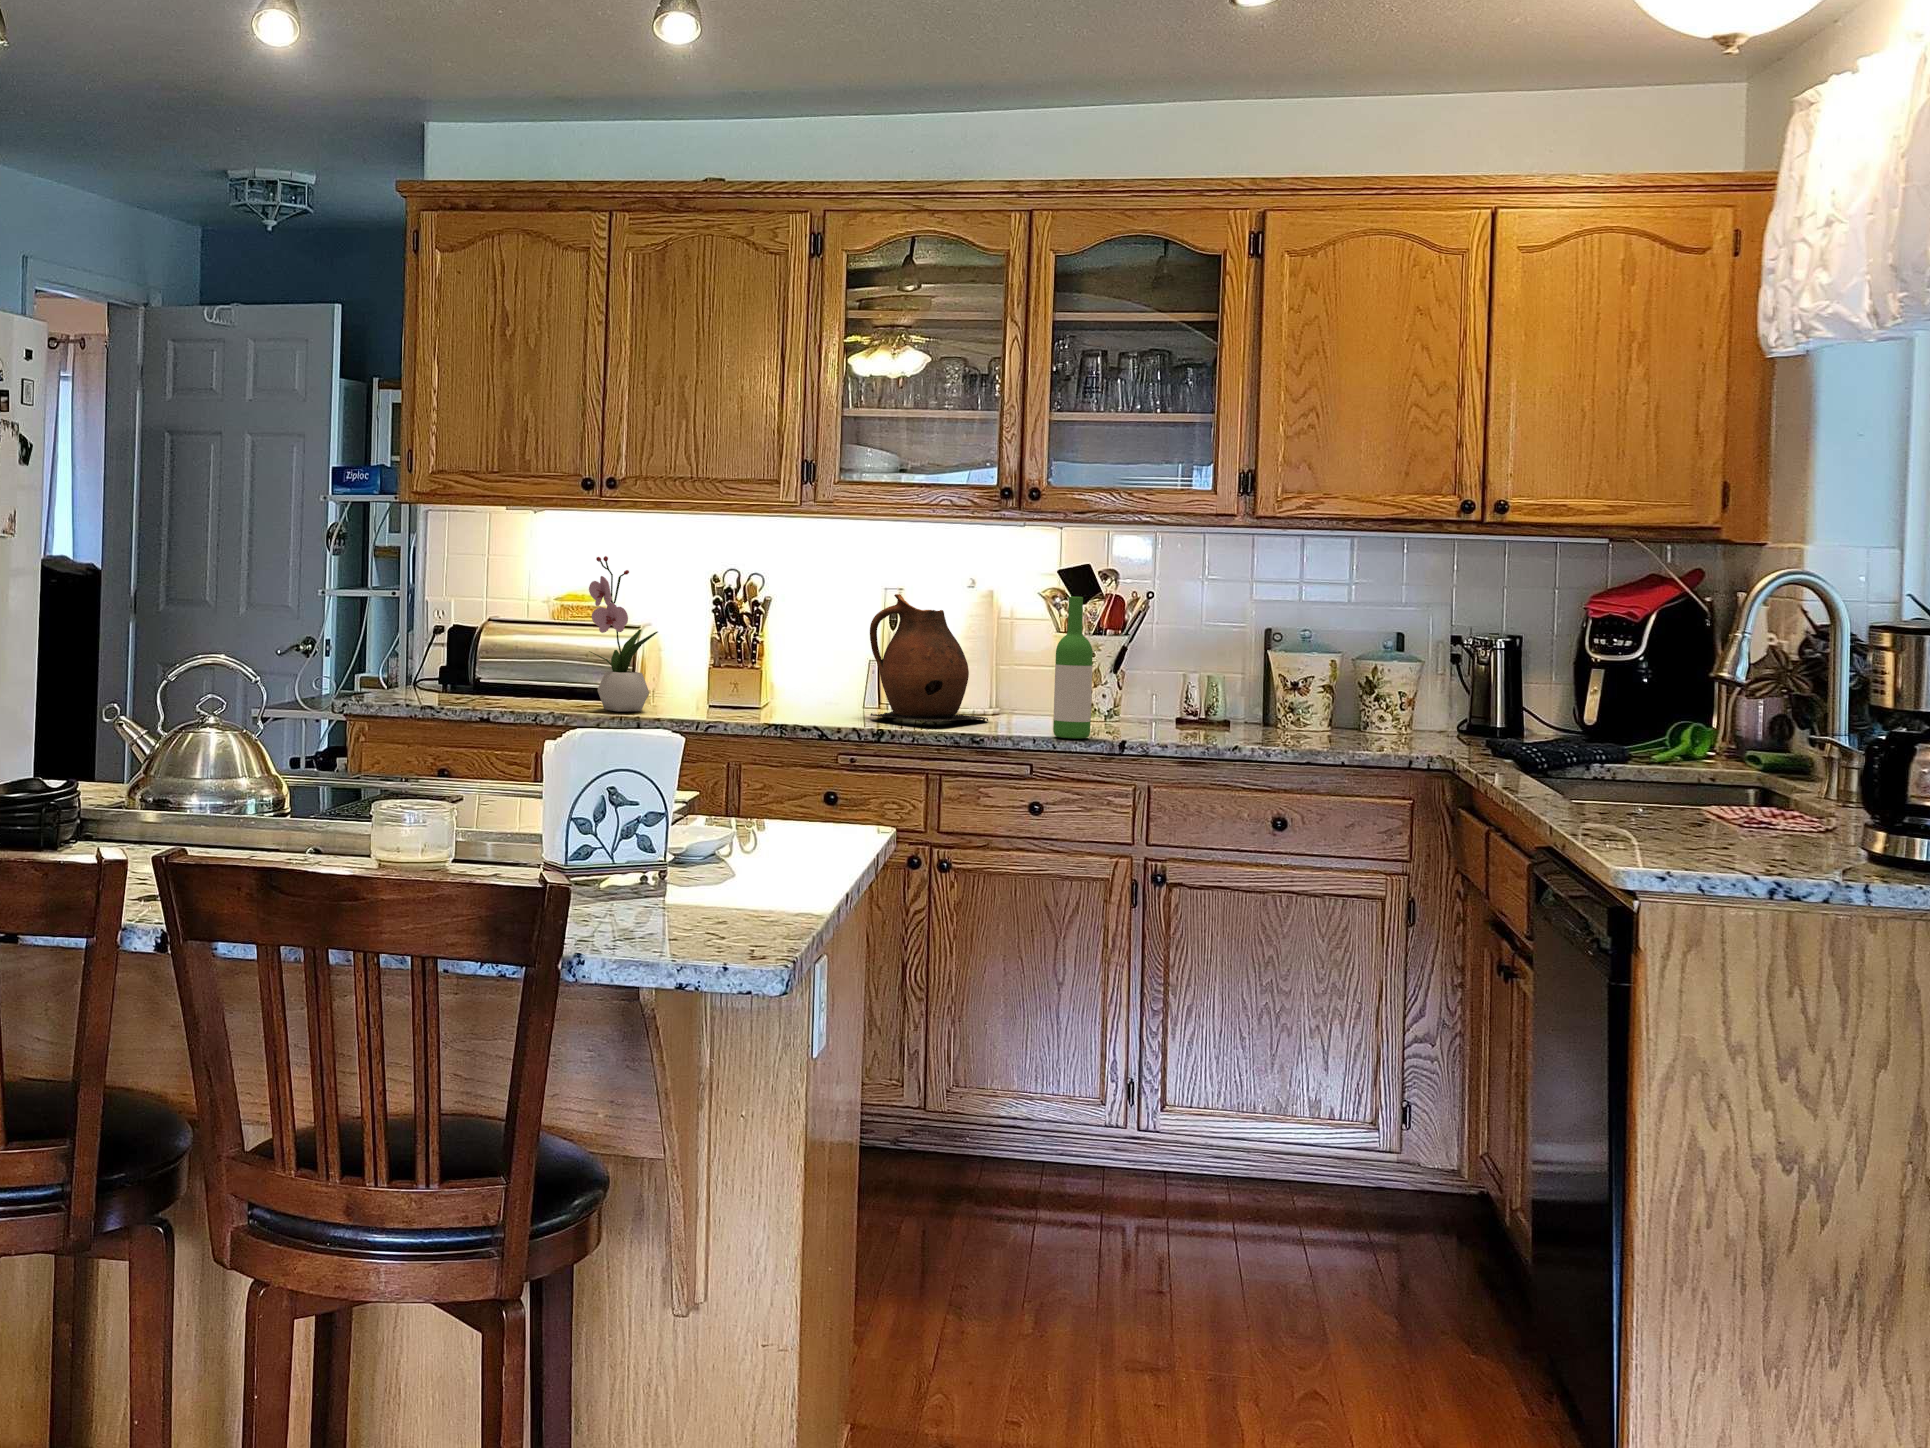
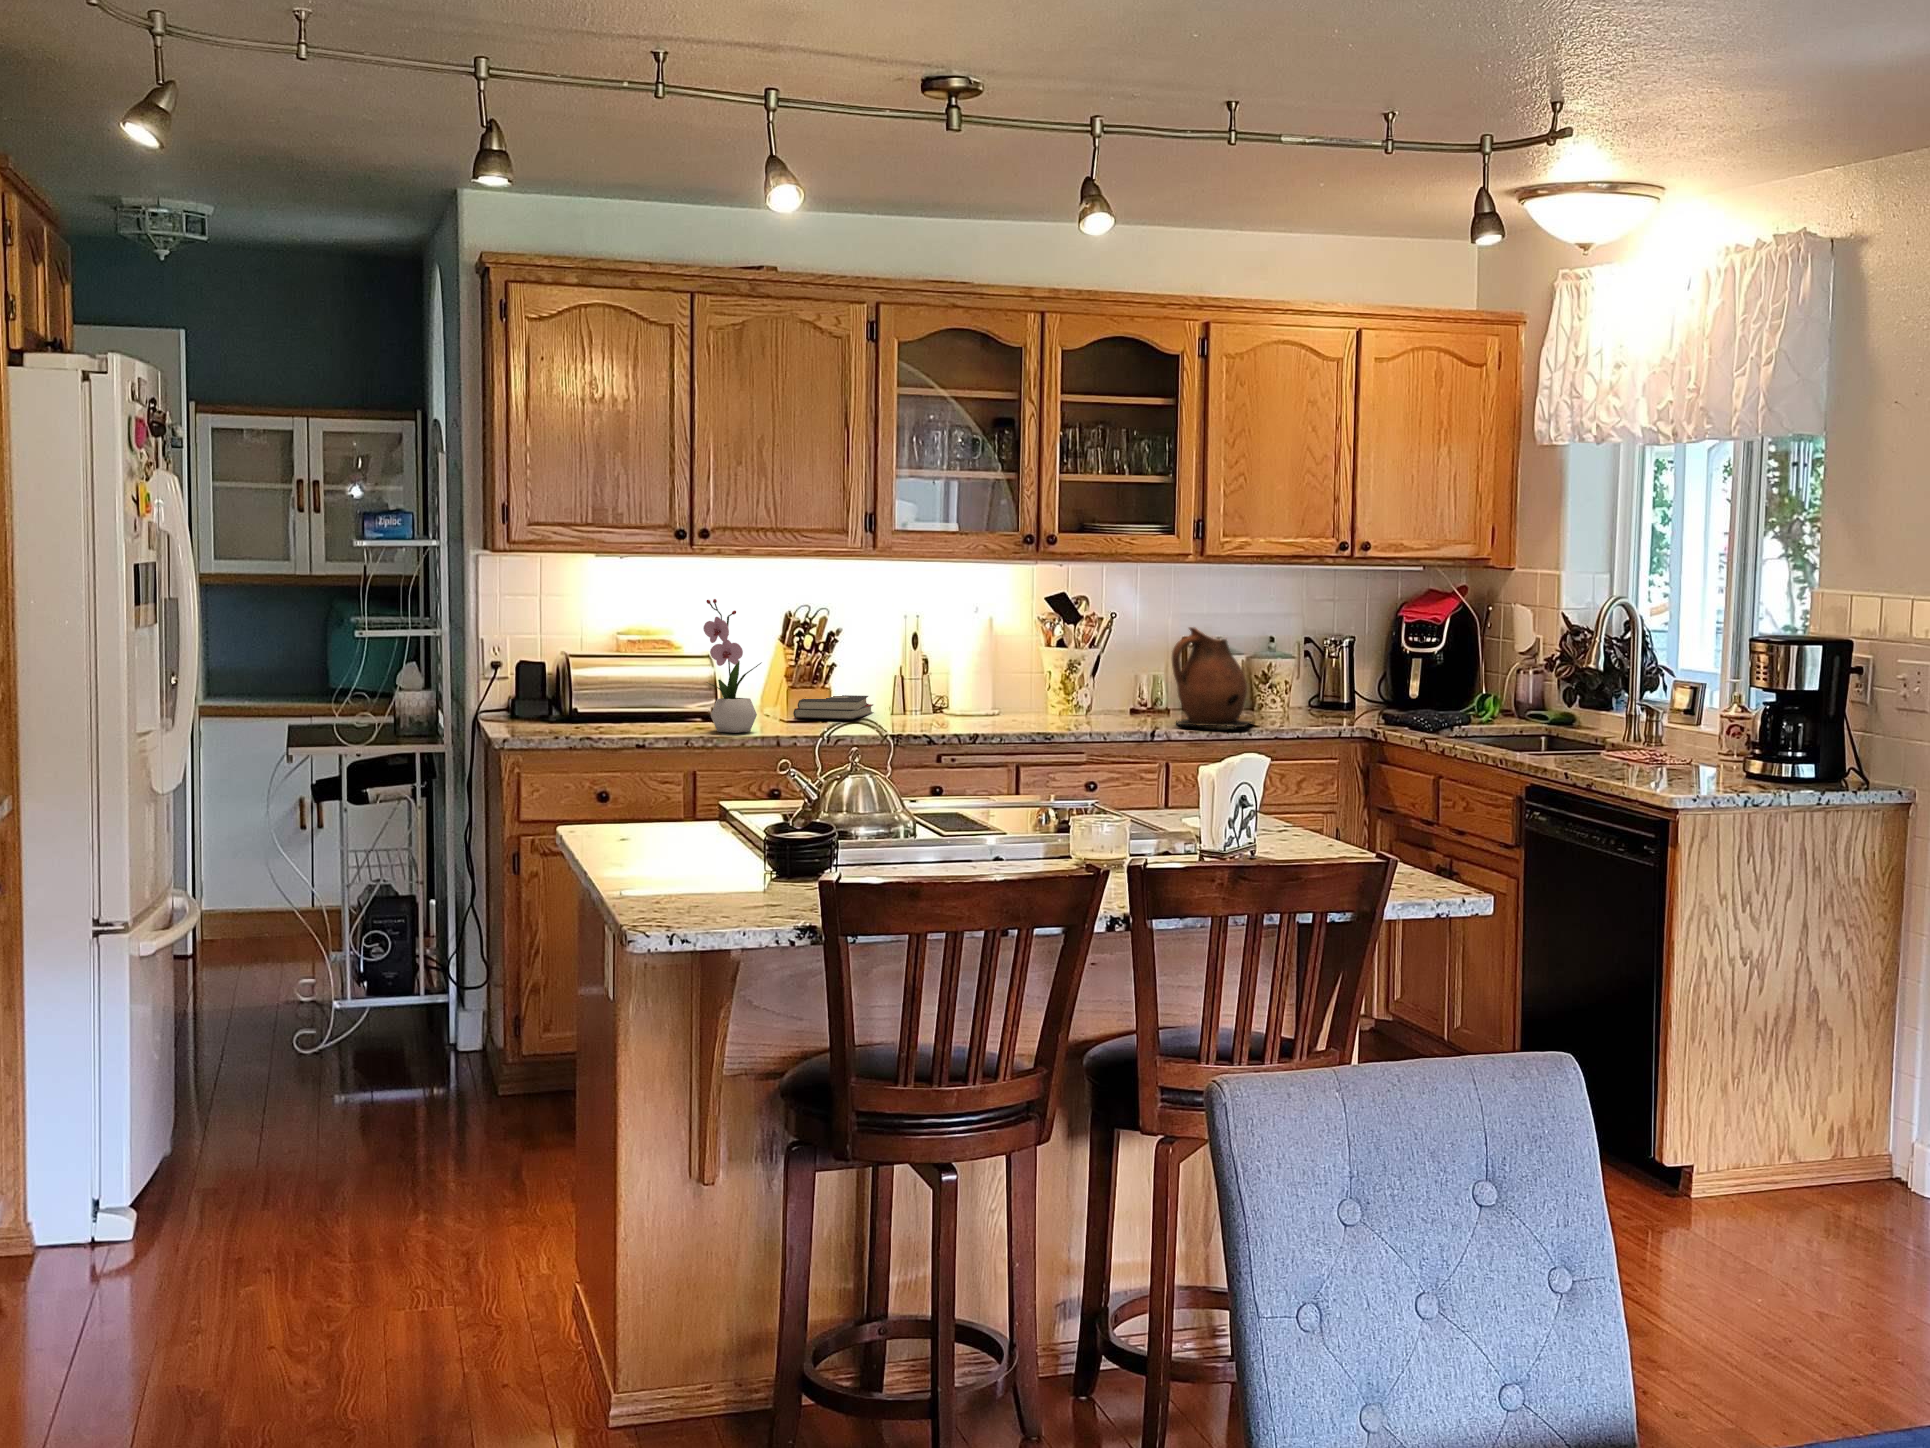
ceramic pitcher: present [870,594,988,724] -> present [1172,627,1254,728]
wine bottle: present [1053,597,1093,739] -> none [1088,622,1116,731]
hardback book: none [732,678,845,706] -> present [793,695,873,719]

